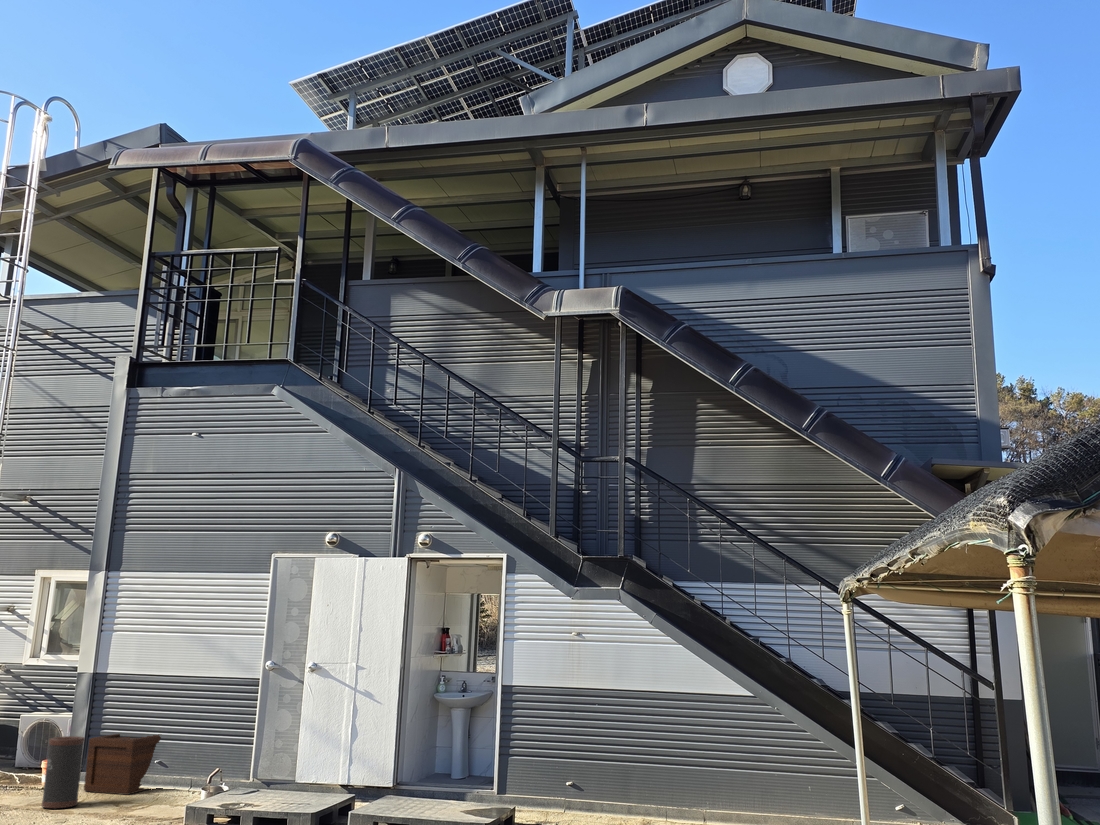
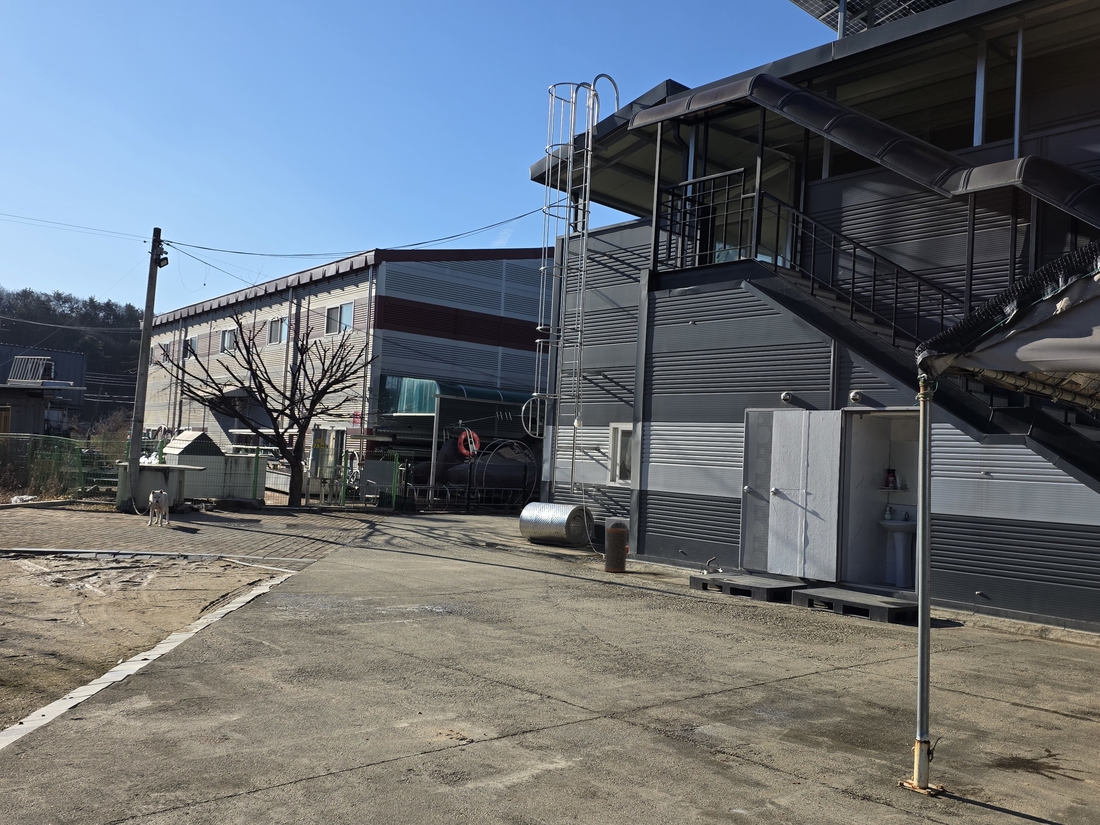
wooden crate: present [84,734,161,795] -> none [636,532,686,571]

